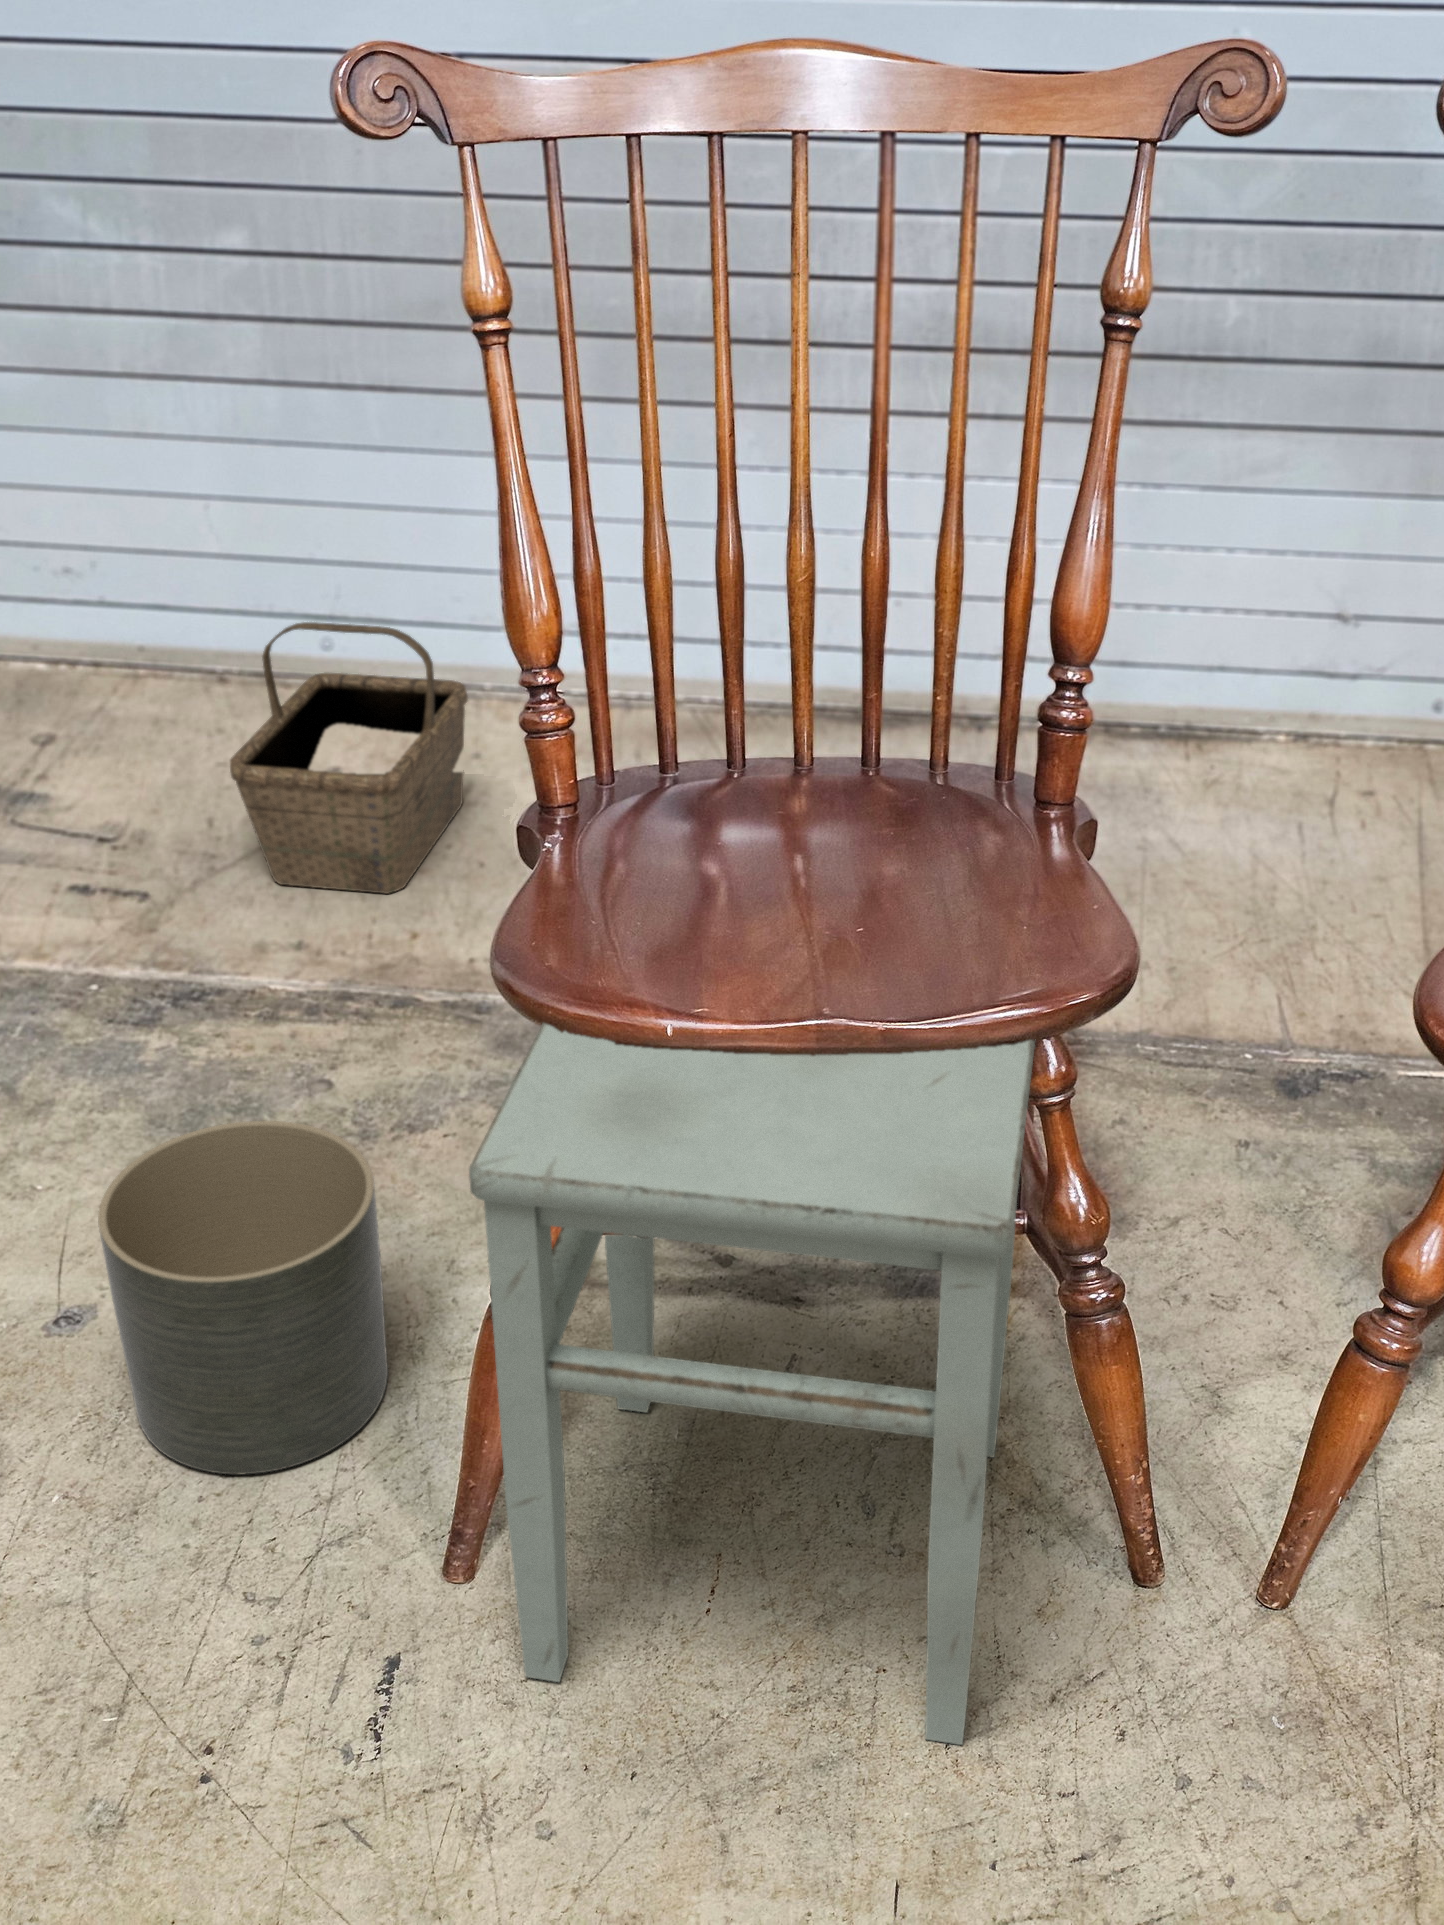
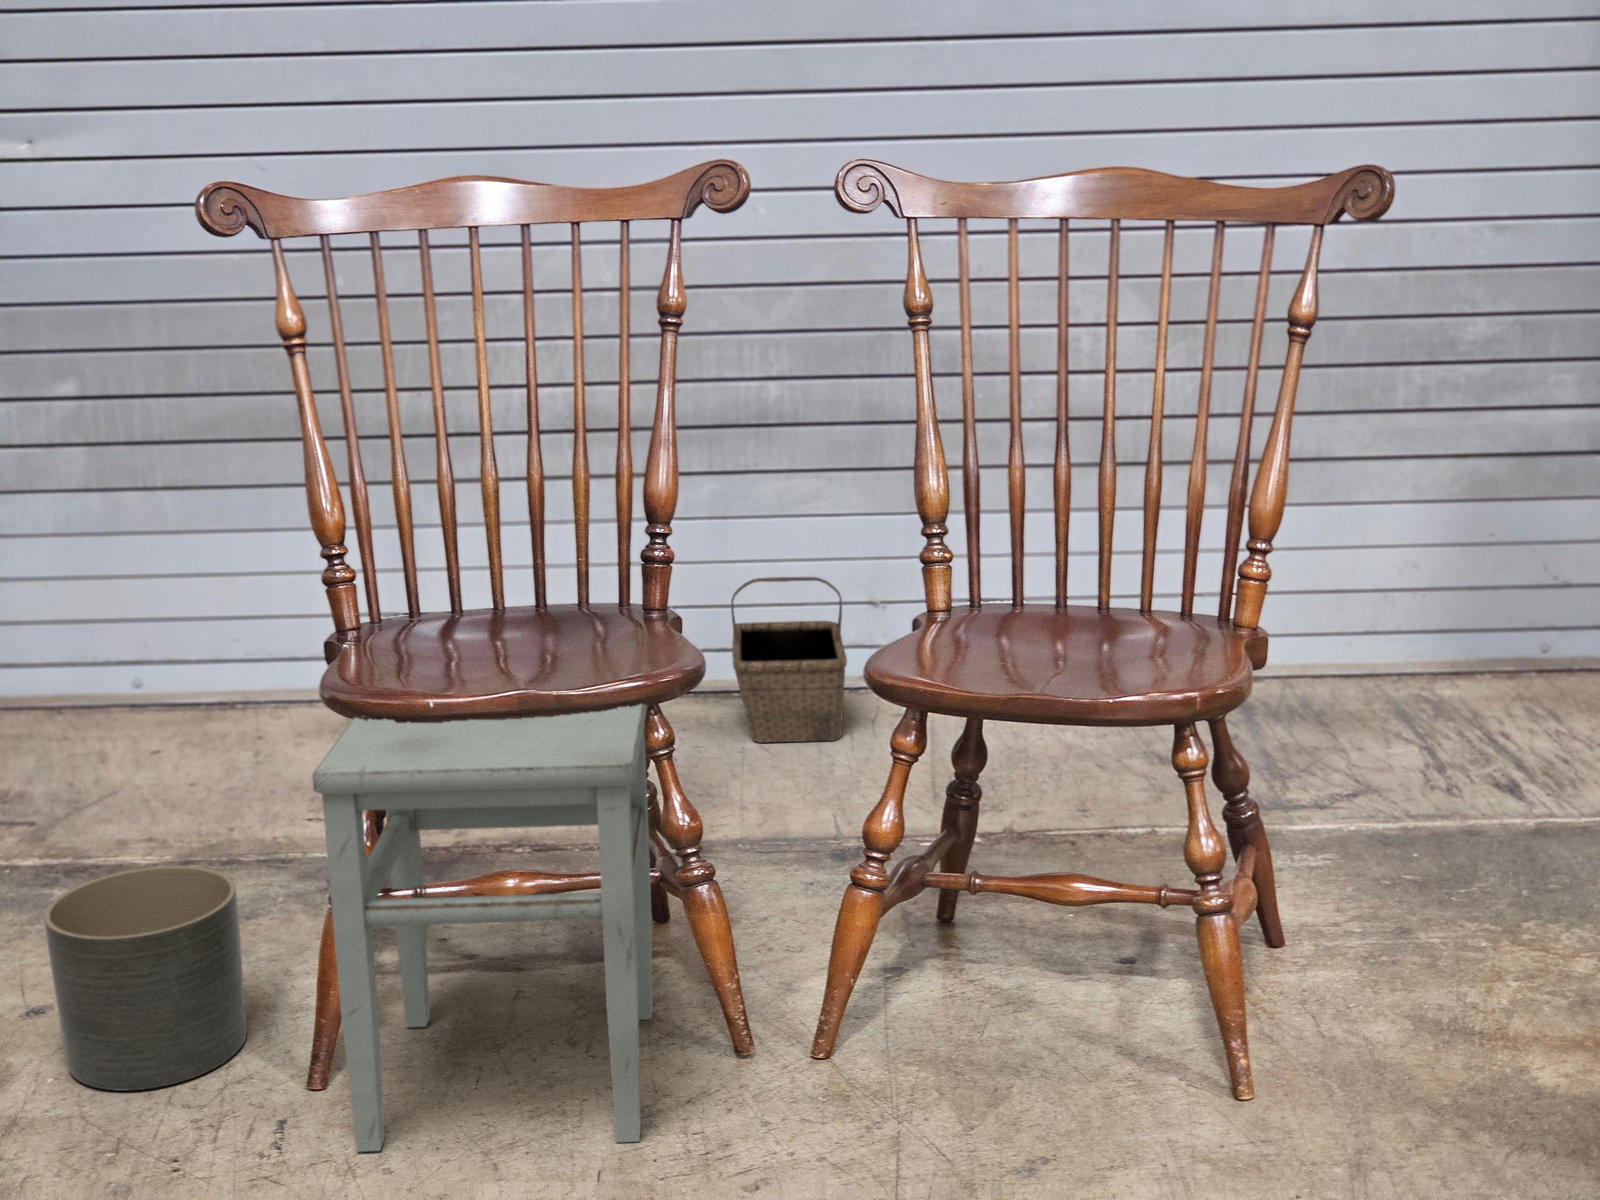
basket: present [230,622,468,894] -> present [731,577,847,743]

